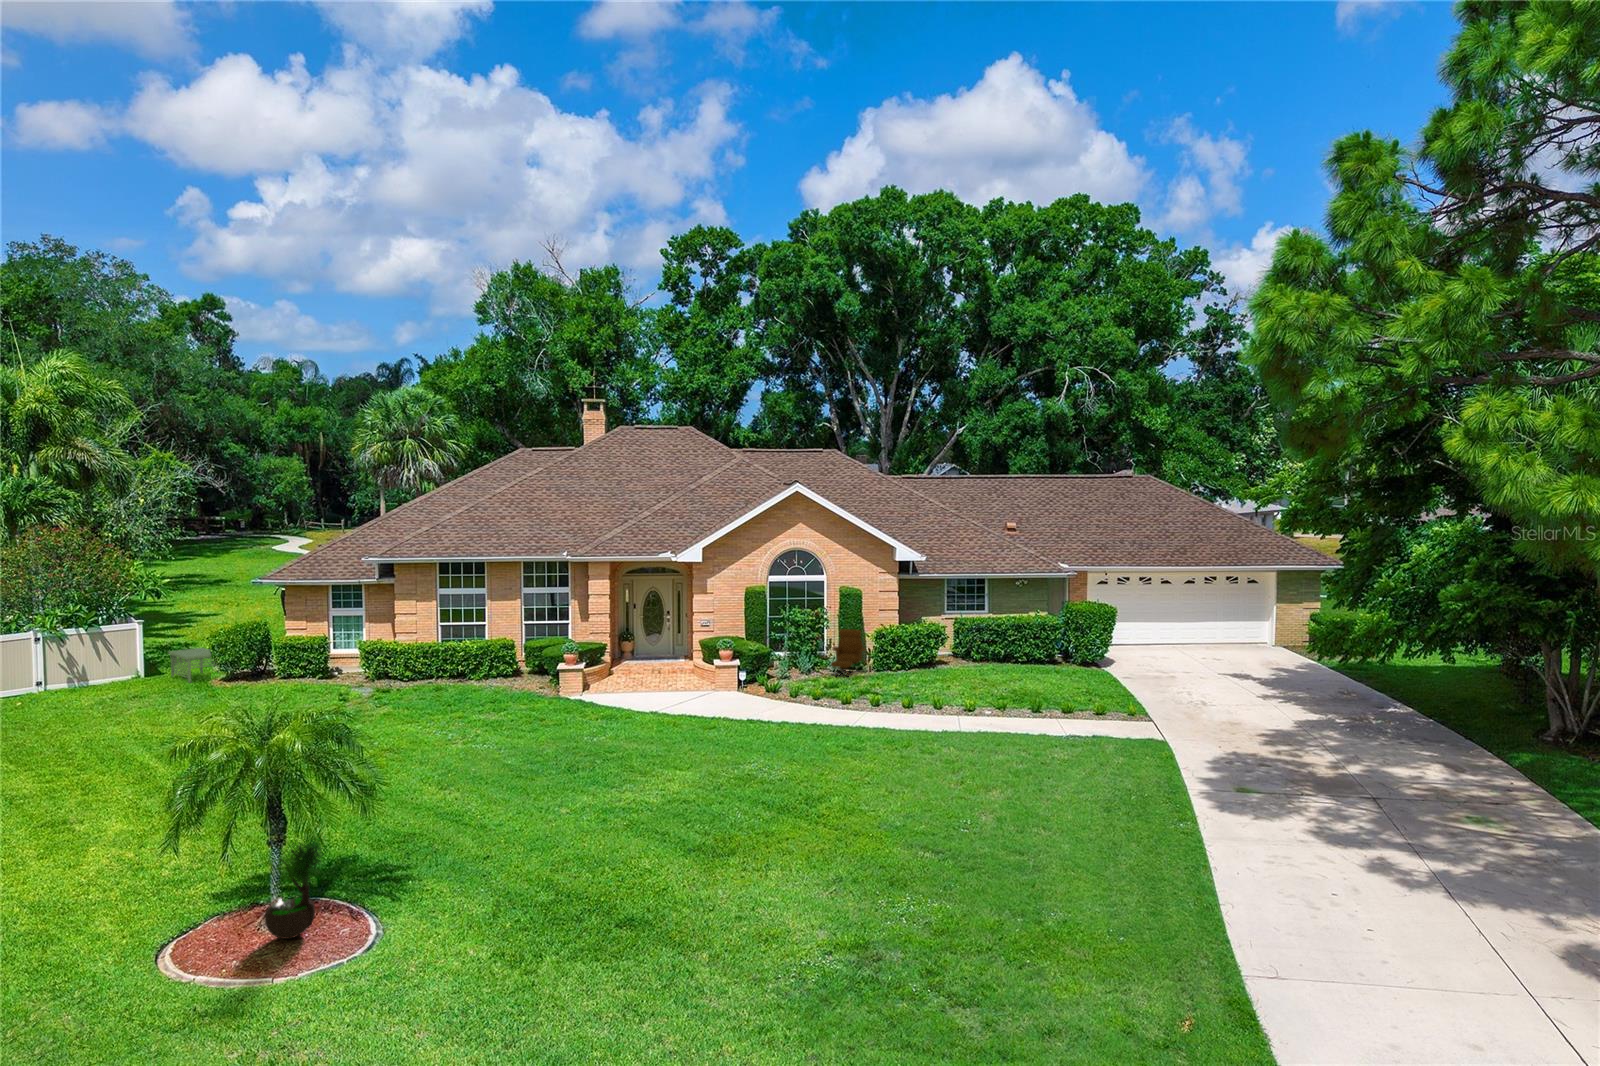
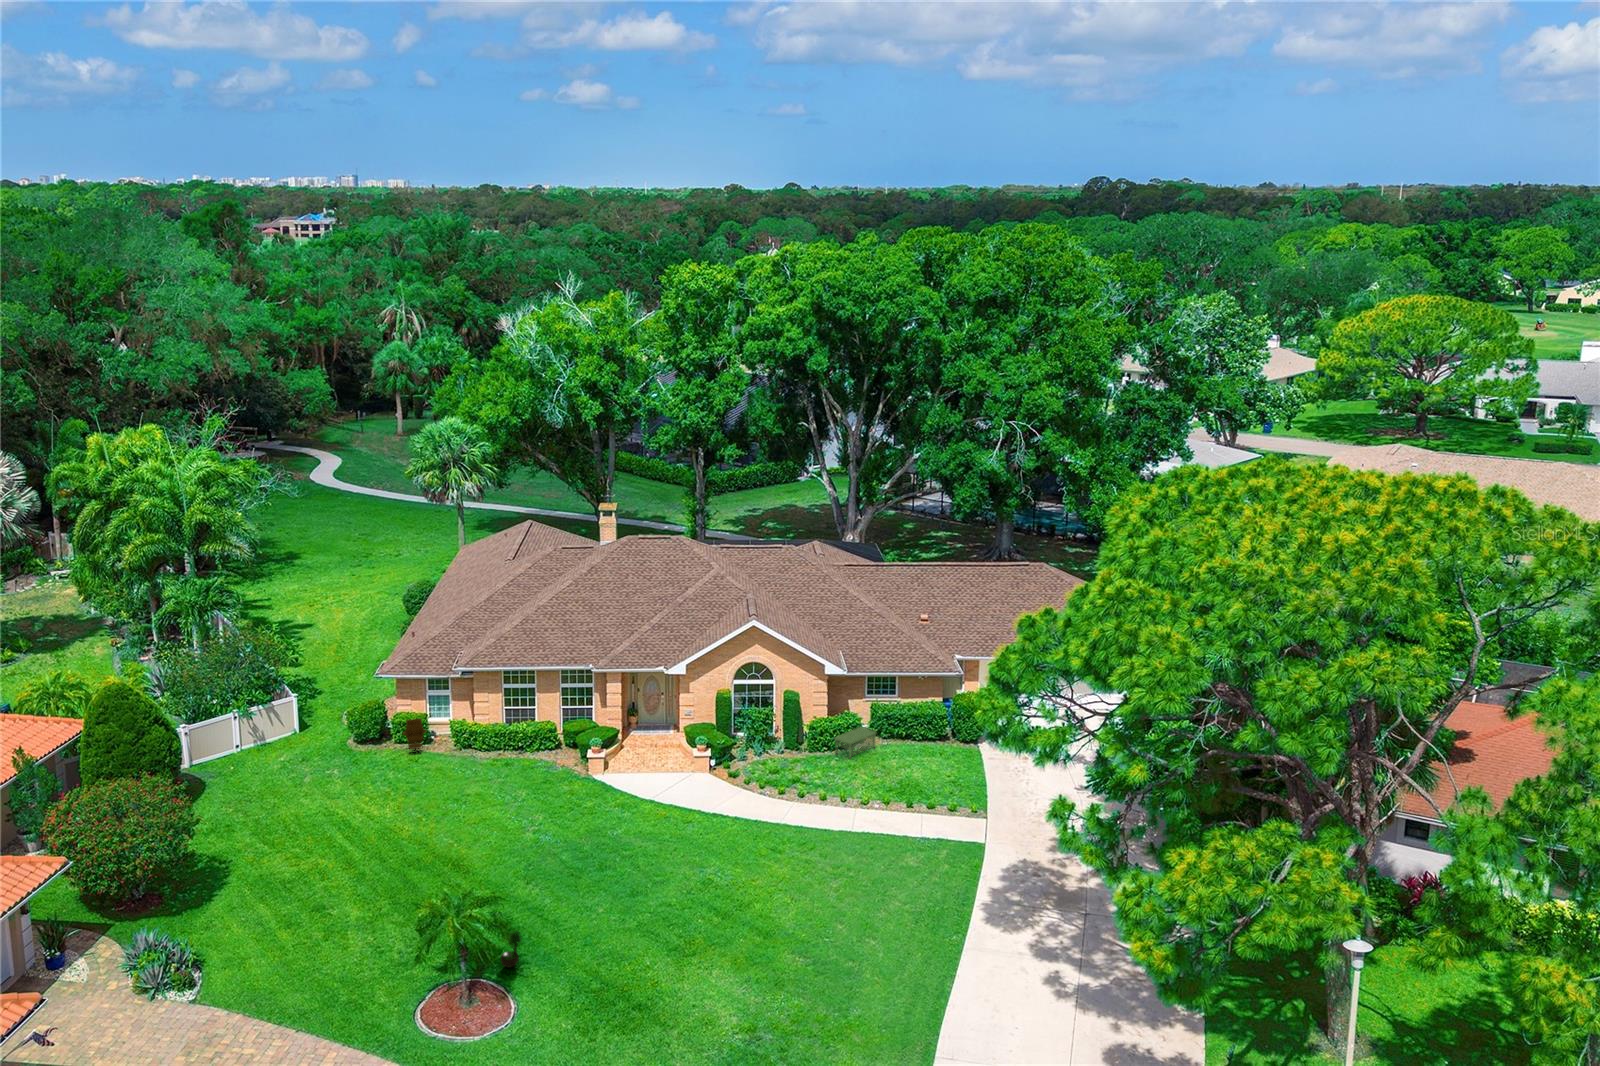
lounge chair: present [831,629,866,676] -> present [403,718,427,755]
storage bench: present [169,648,218,683] -> present [834,727,876,758]

